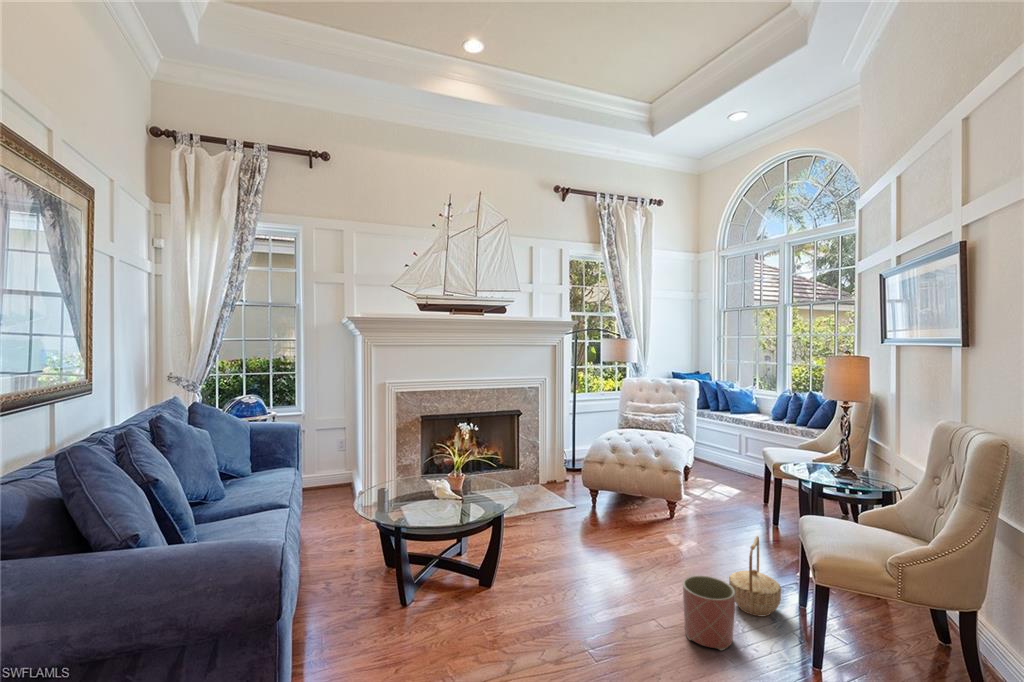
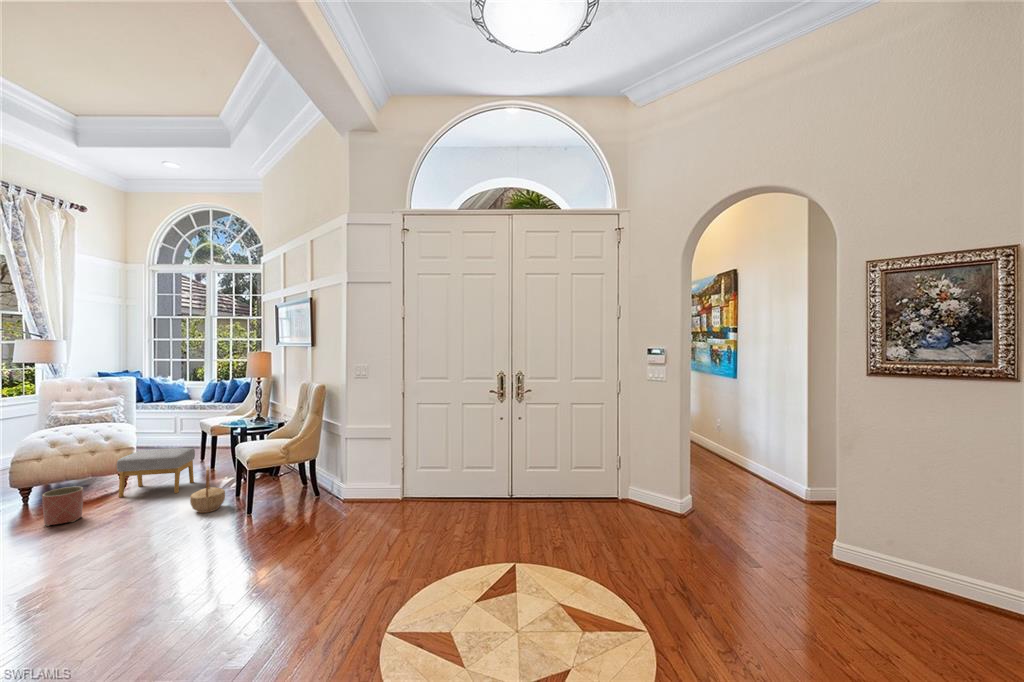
footstool: none [662,477,749,552] -> present [117,448,195,497]
planter: present [683,576,735,650] -> present [42,487,83,526]

